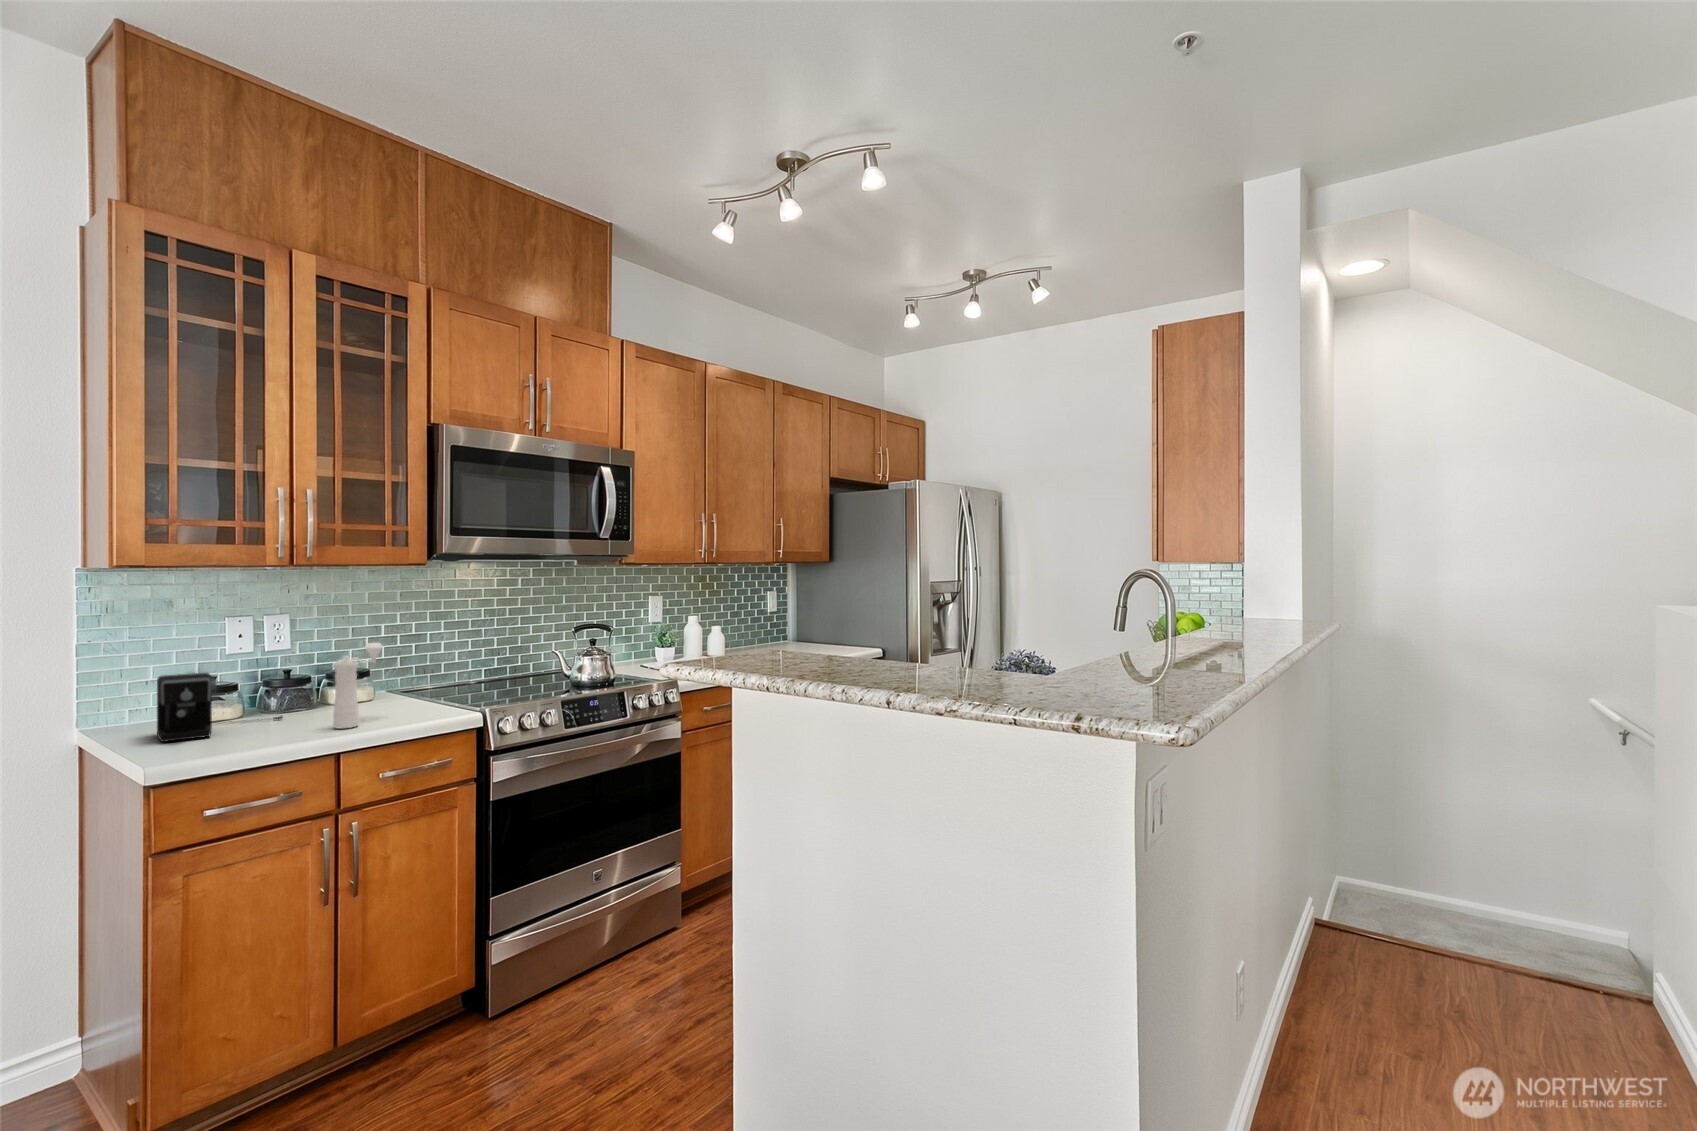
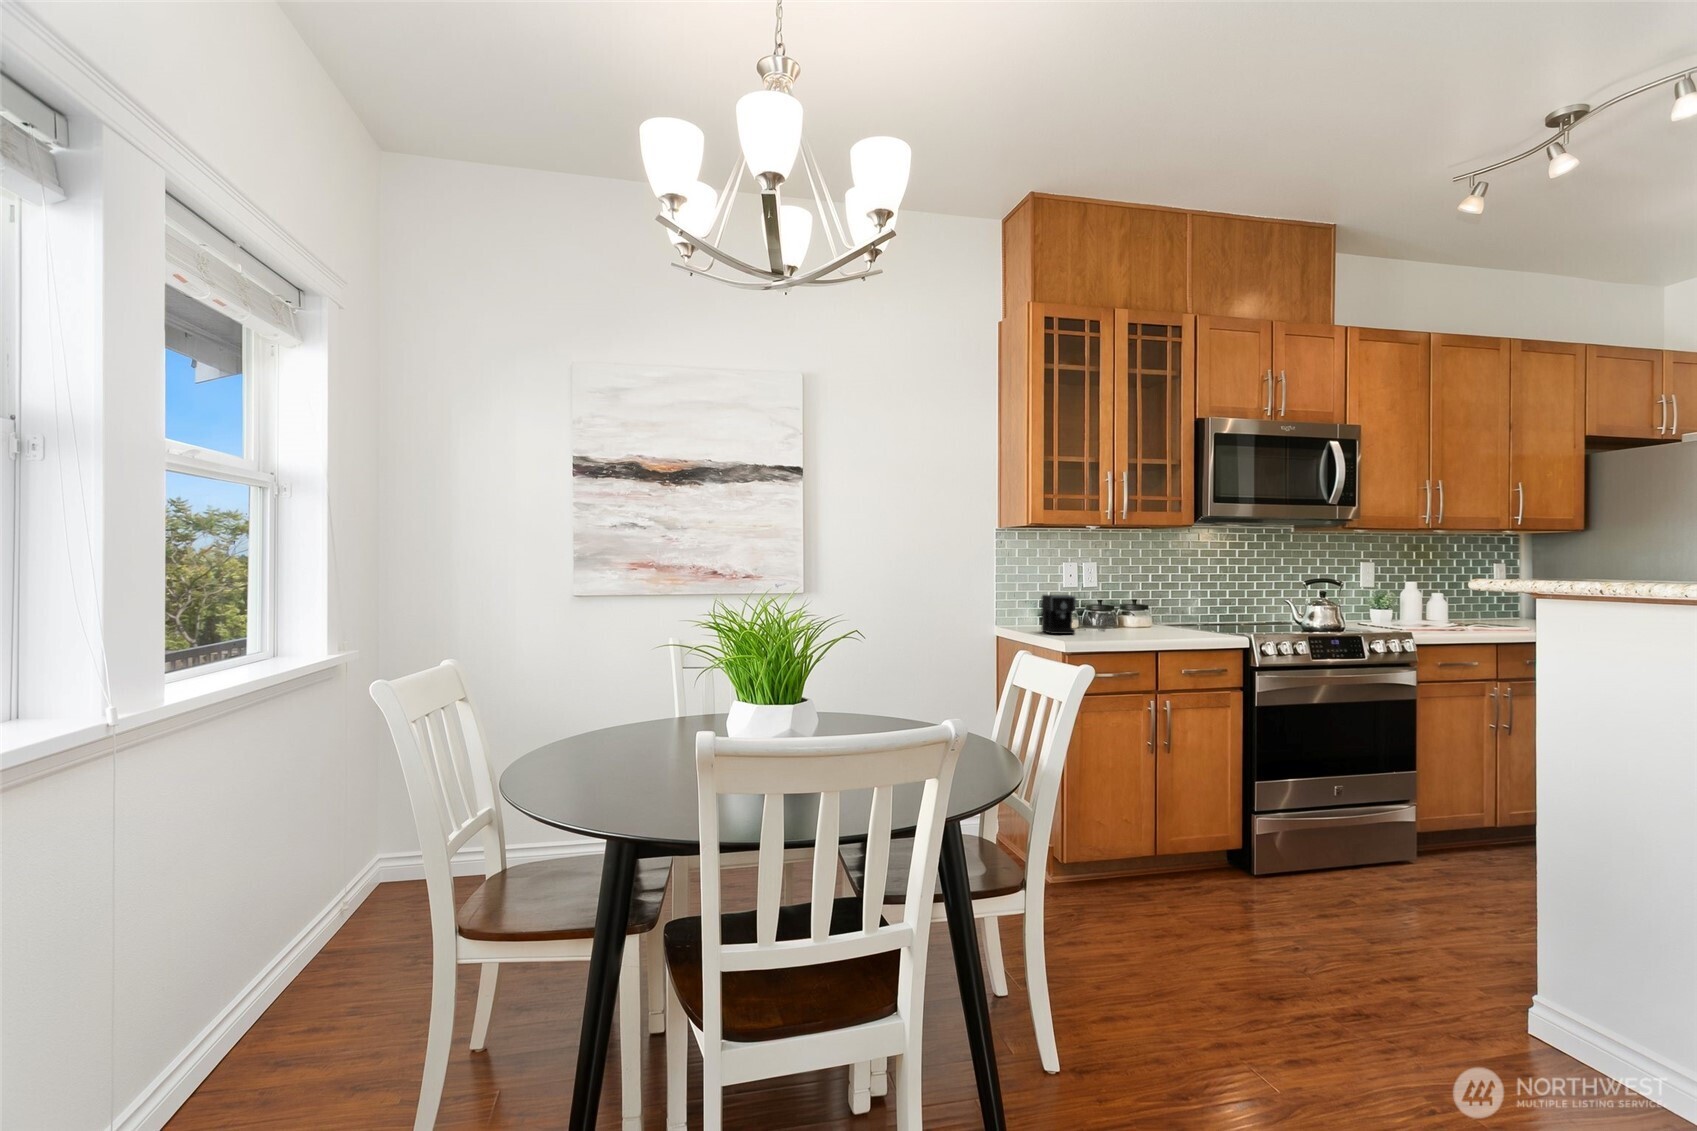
pepper mill: present [333,643,383,728] -> none [1147,580,1174,636]

